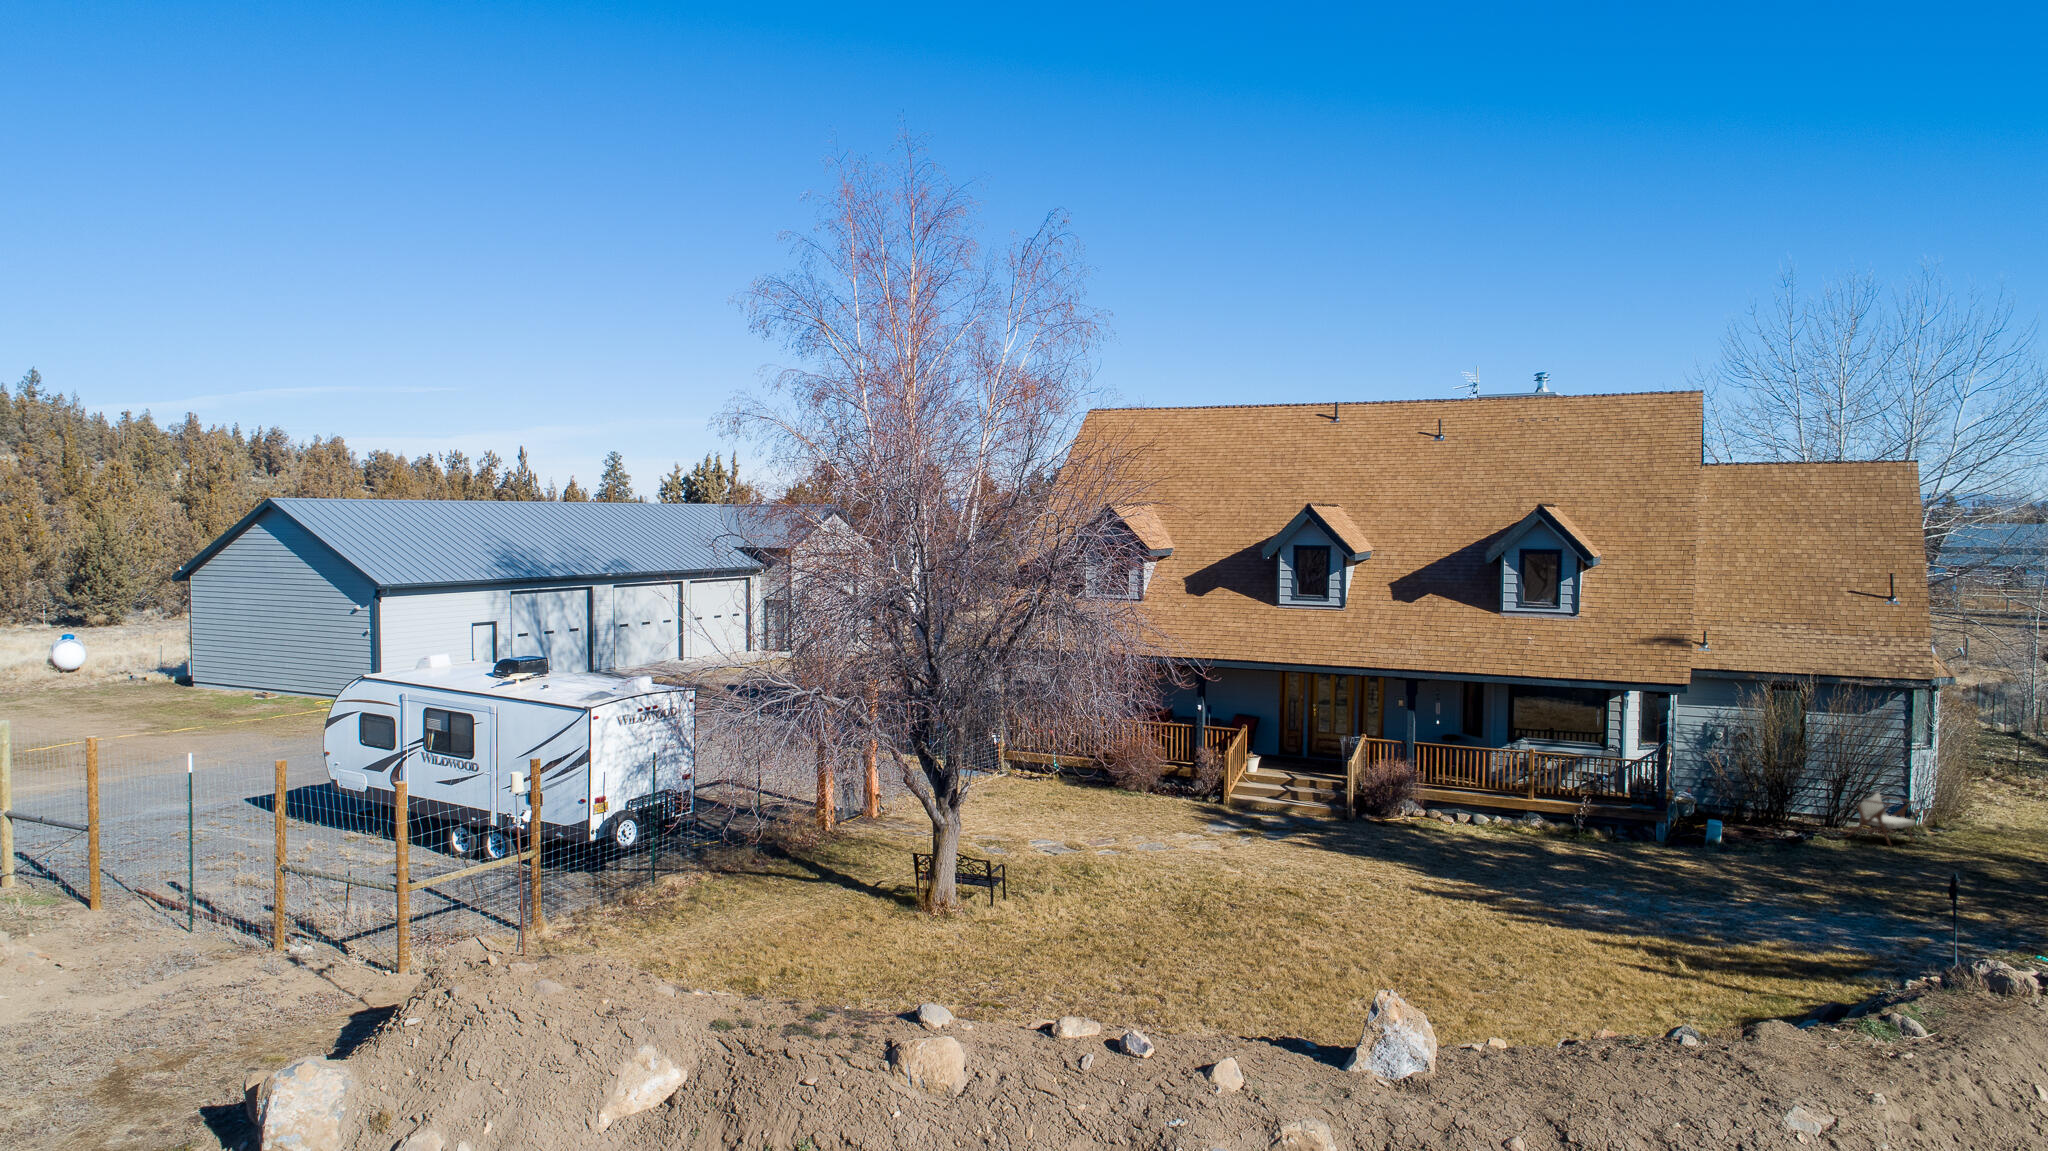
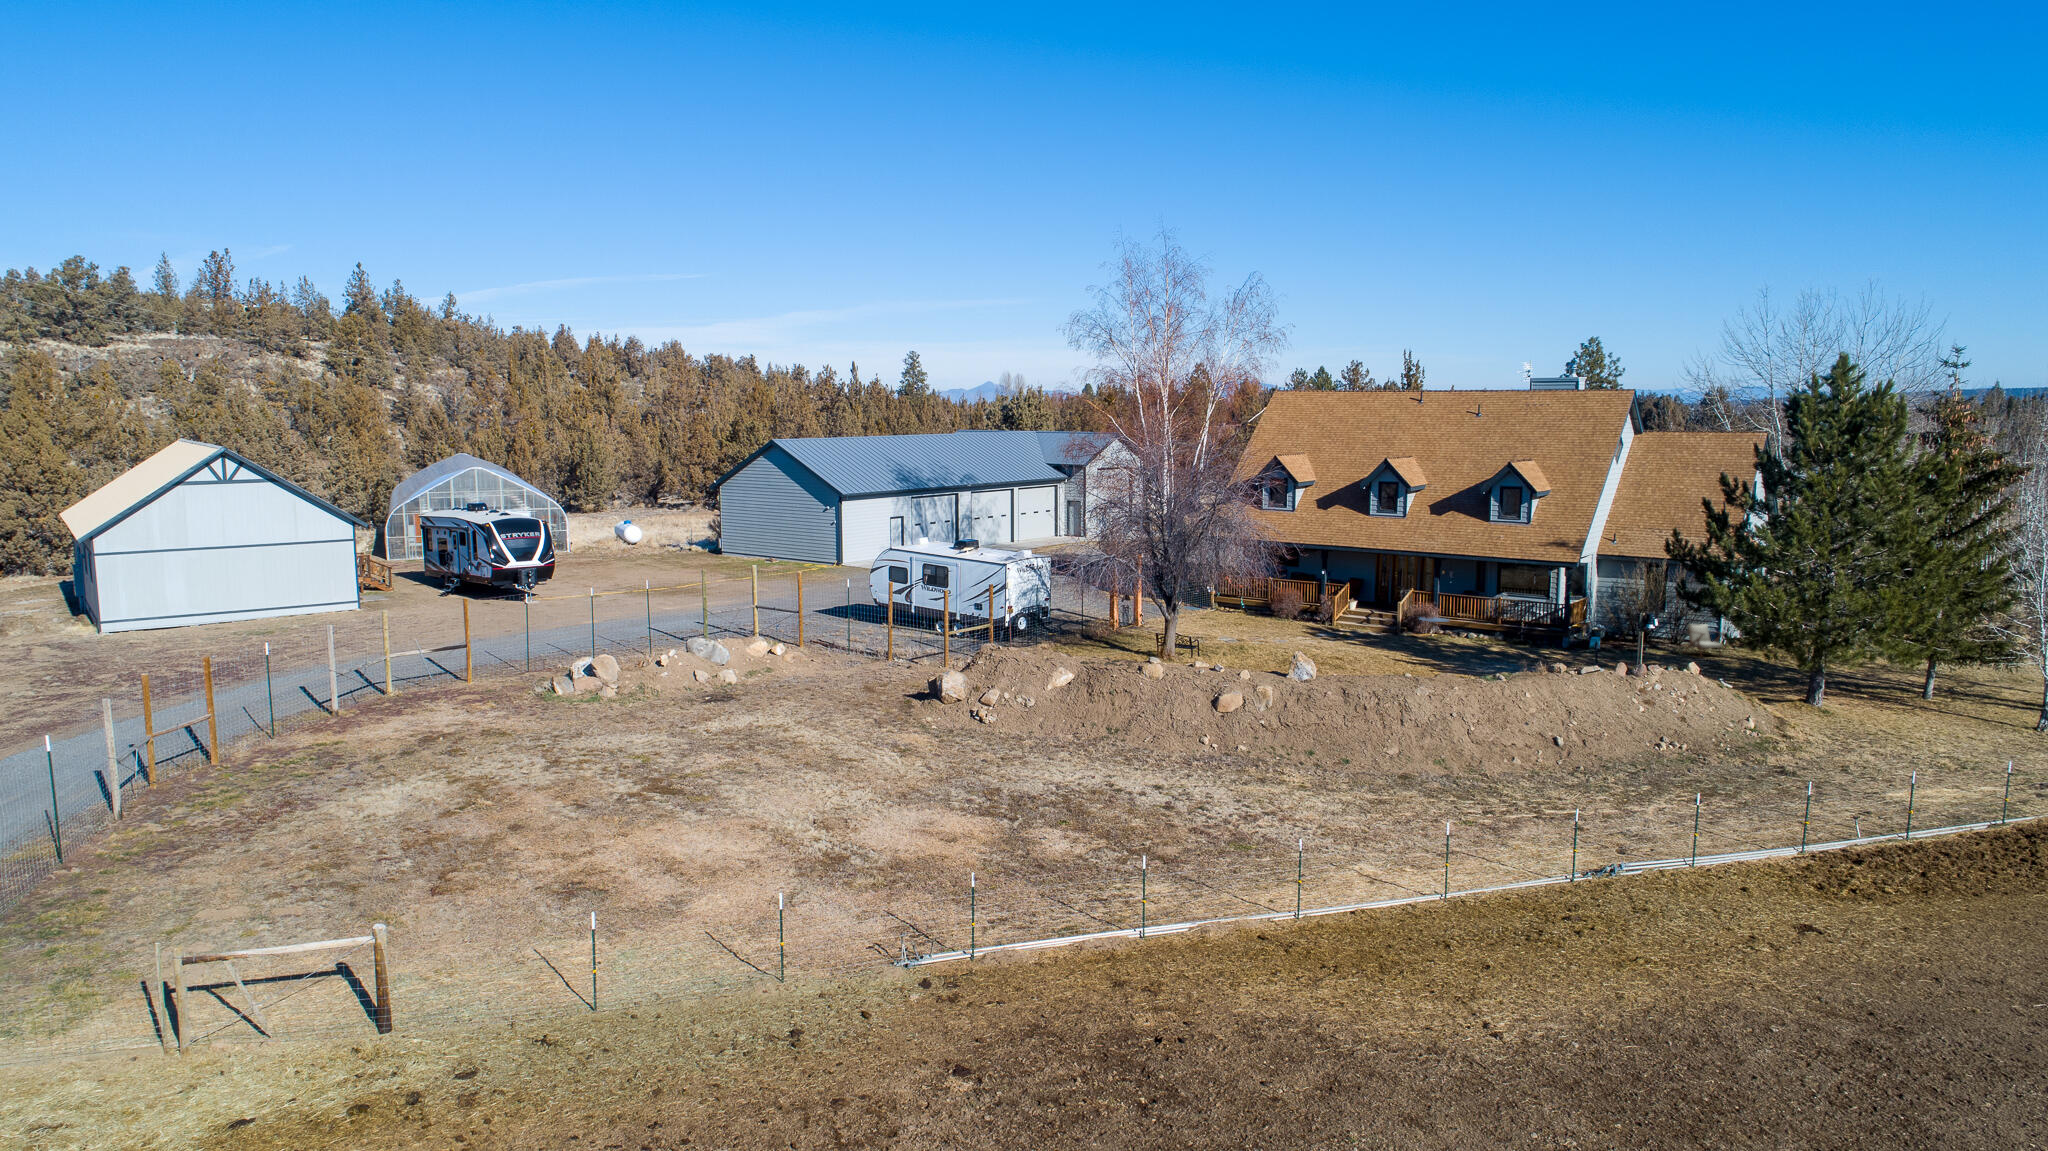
round table: none [1400,784,1457,829] -> present [1420,618,1449,638]

